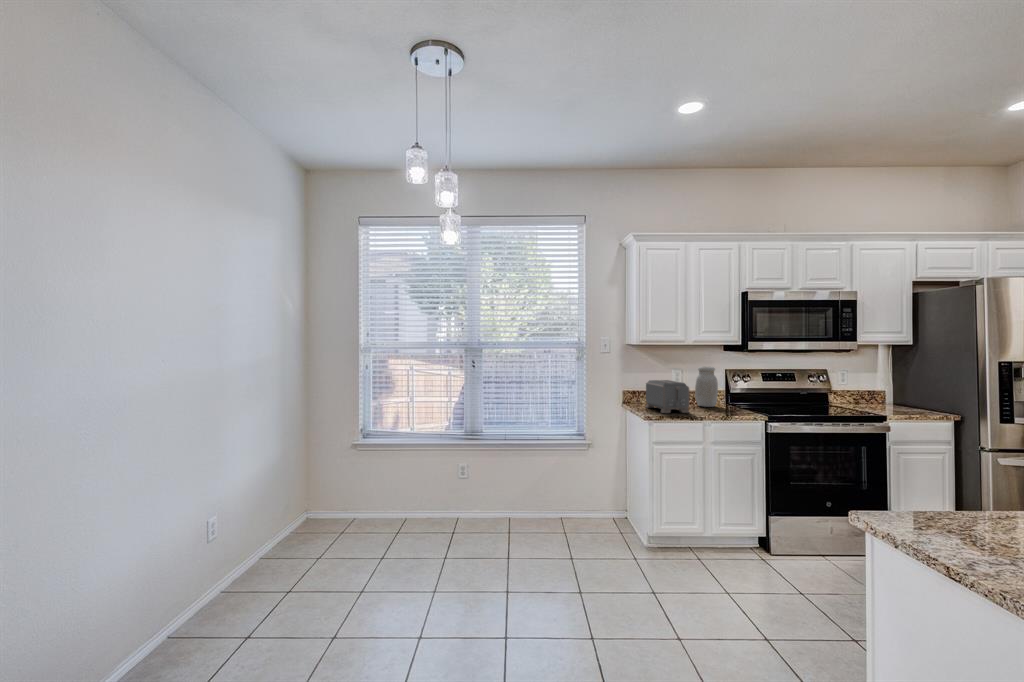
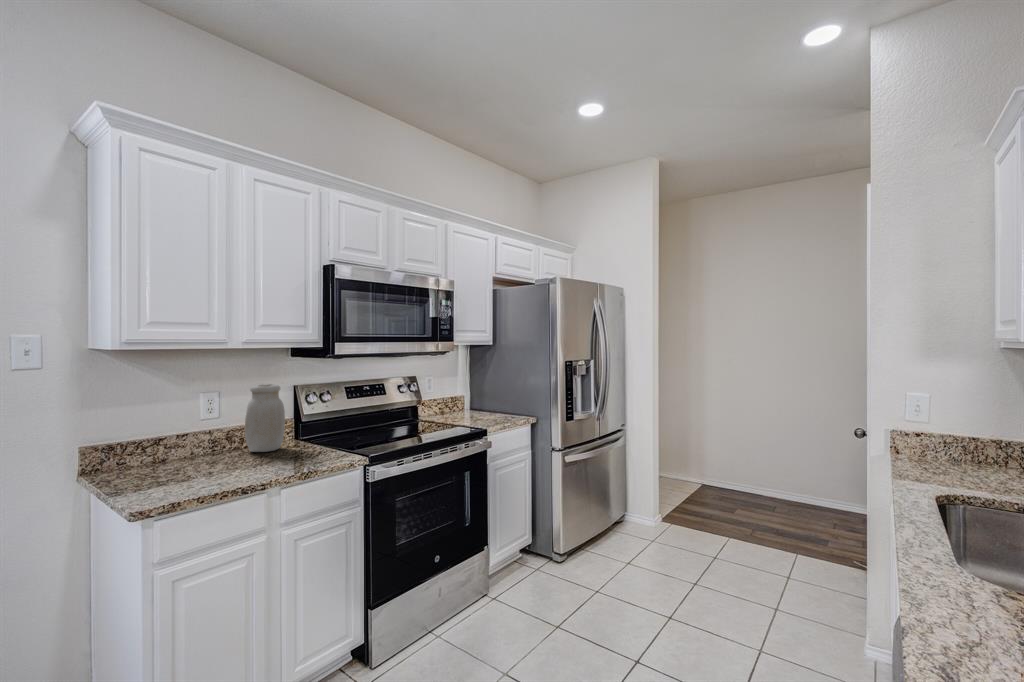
toaster: present [646,380,690,413] -> none [136,416,238,492]

